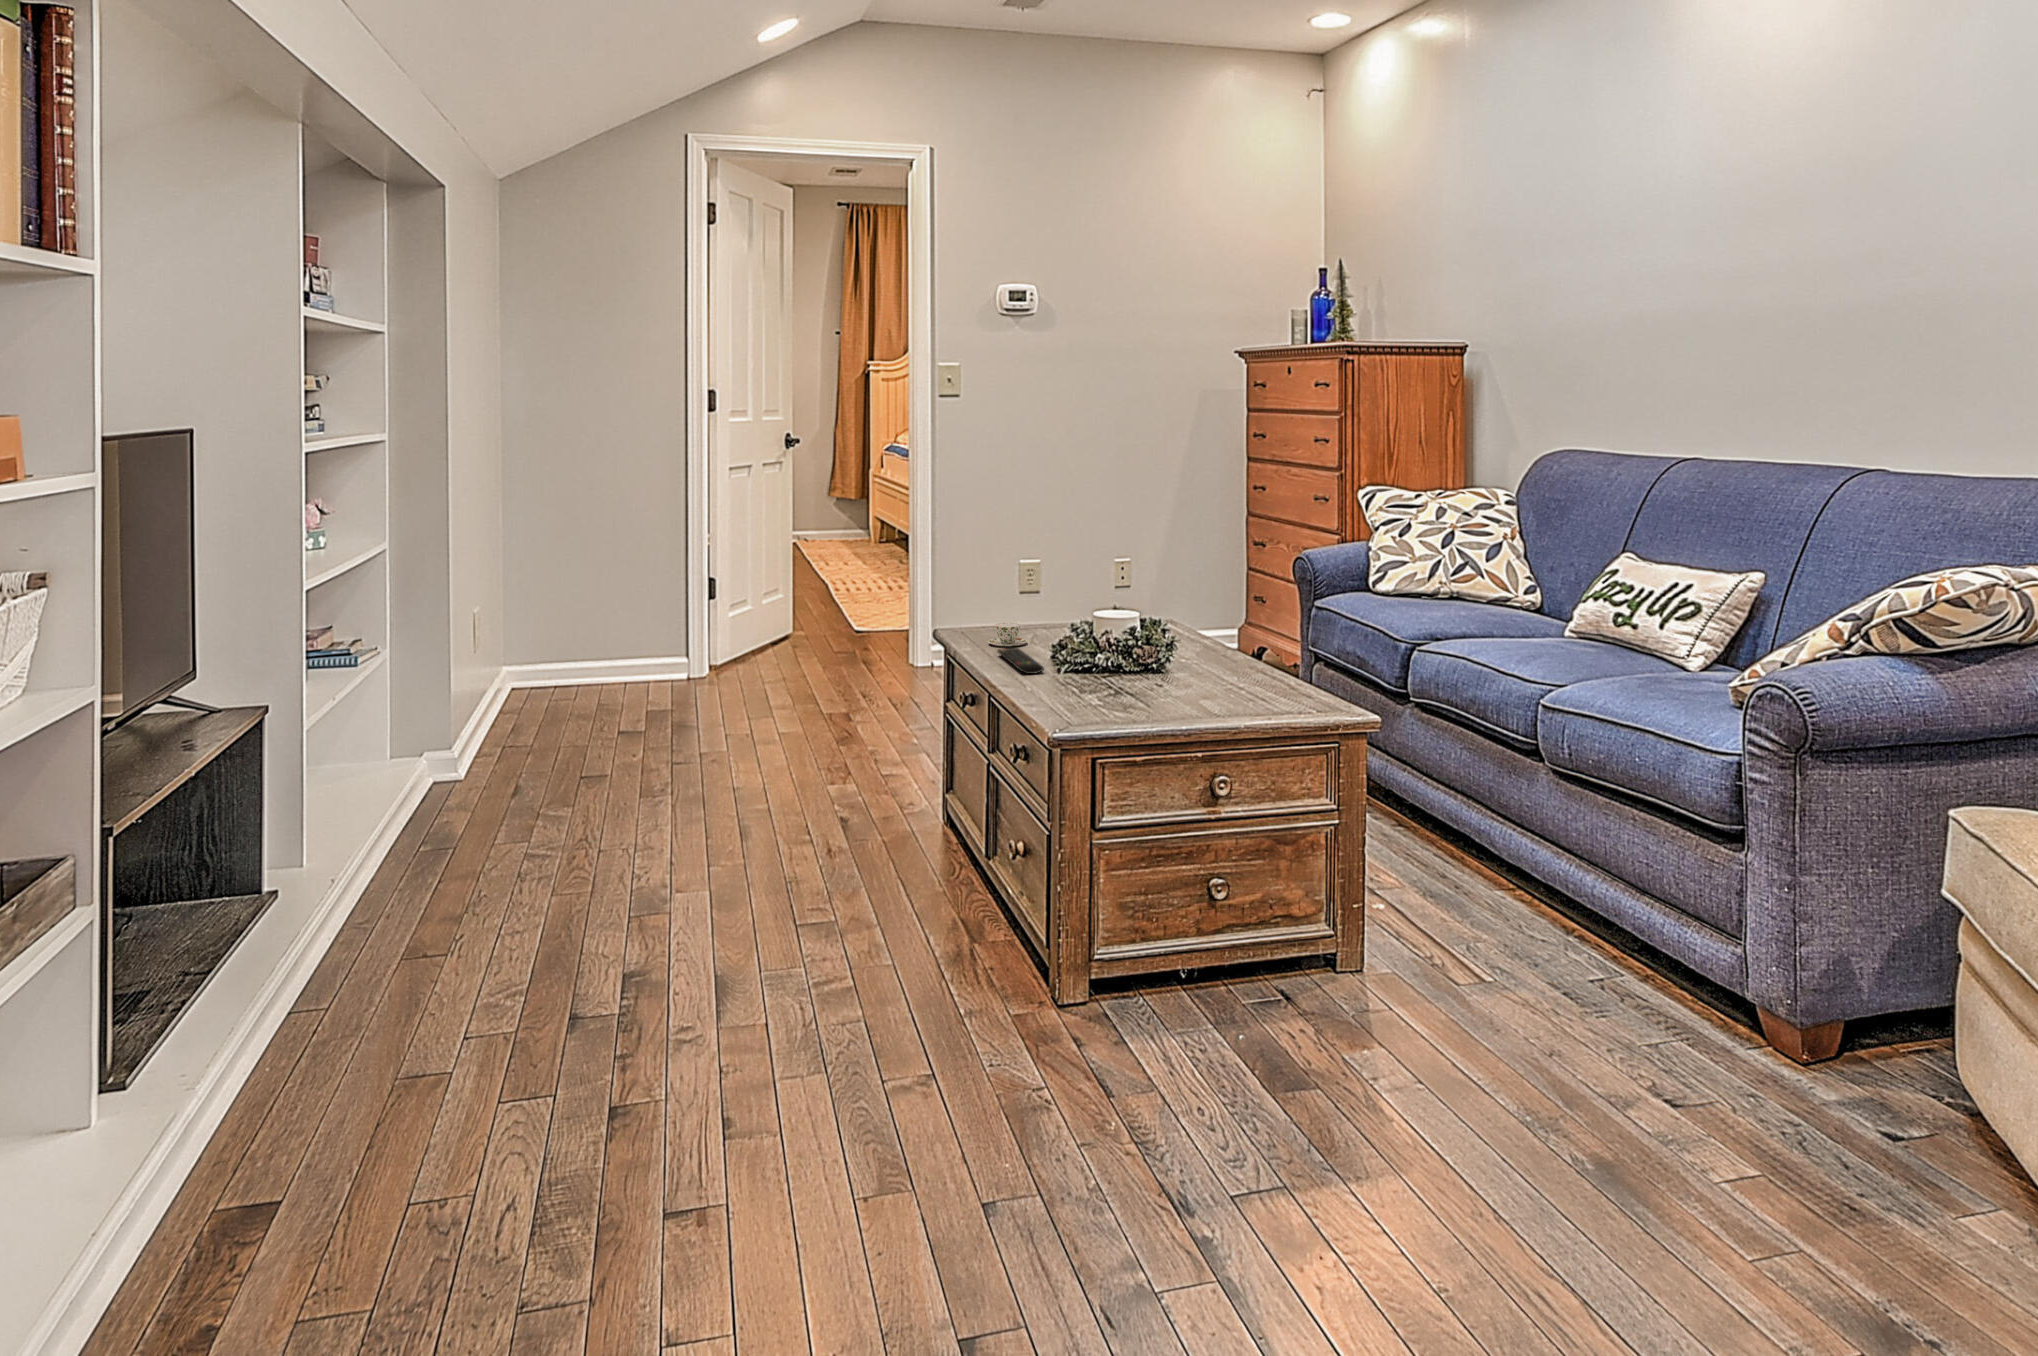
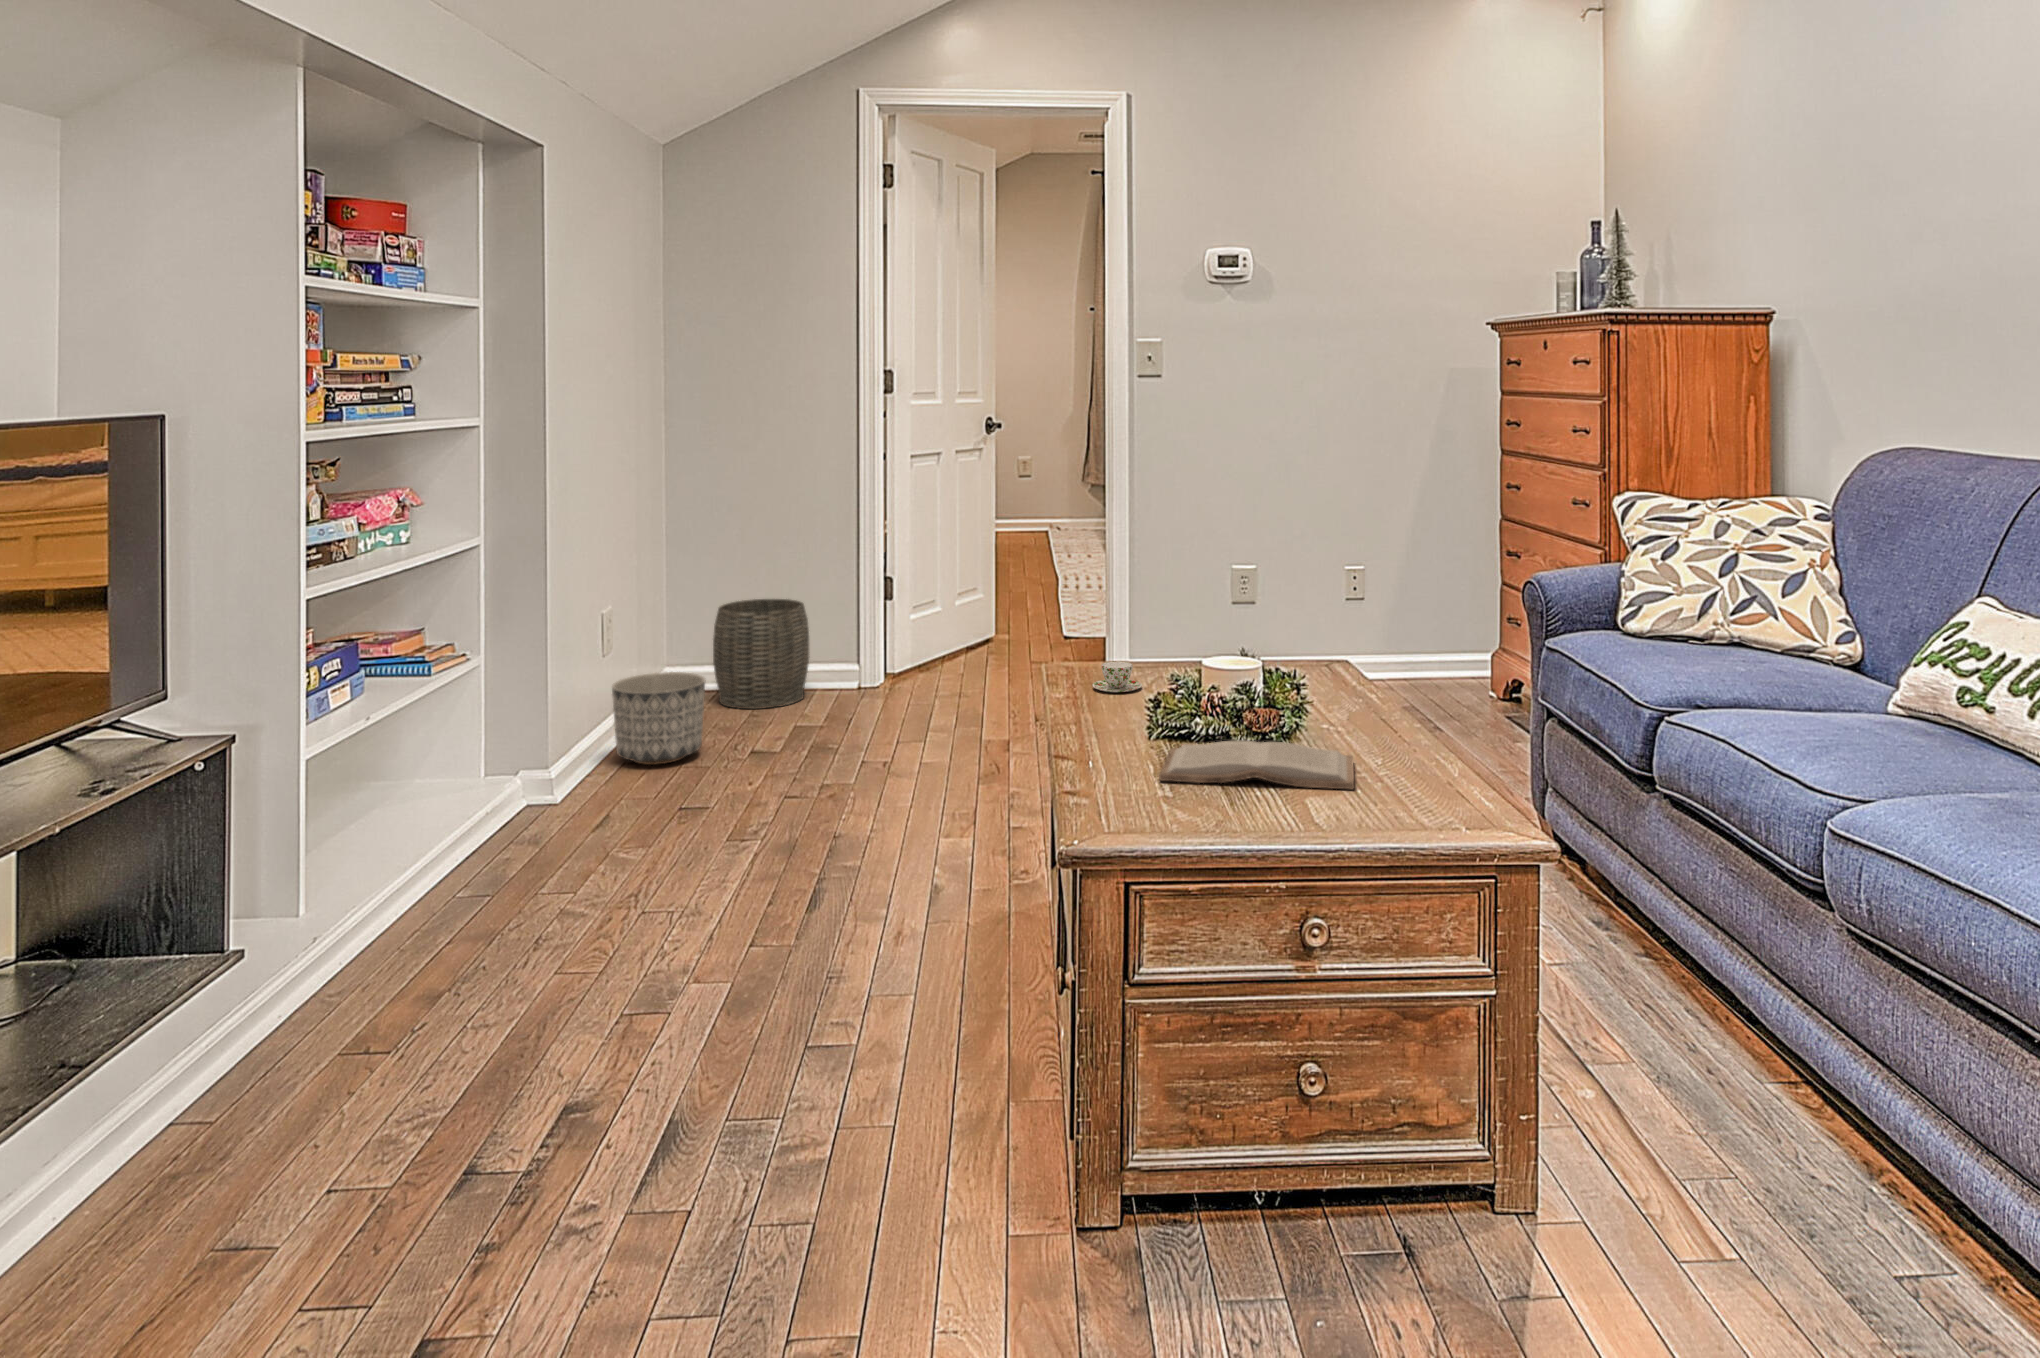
woven basket: none [550,602,642,703] -> present [713,599,809,709]
remote control: present [997,648,1044,674] -> none [1091,697,1130,738]
planter: none [485,667,573,750] -> present [612,672,706,765]
book: none [1083,667,1229,696] -> present [1159,741,1354,789]

